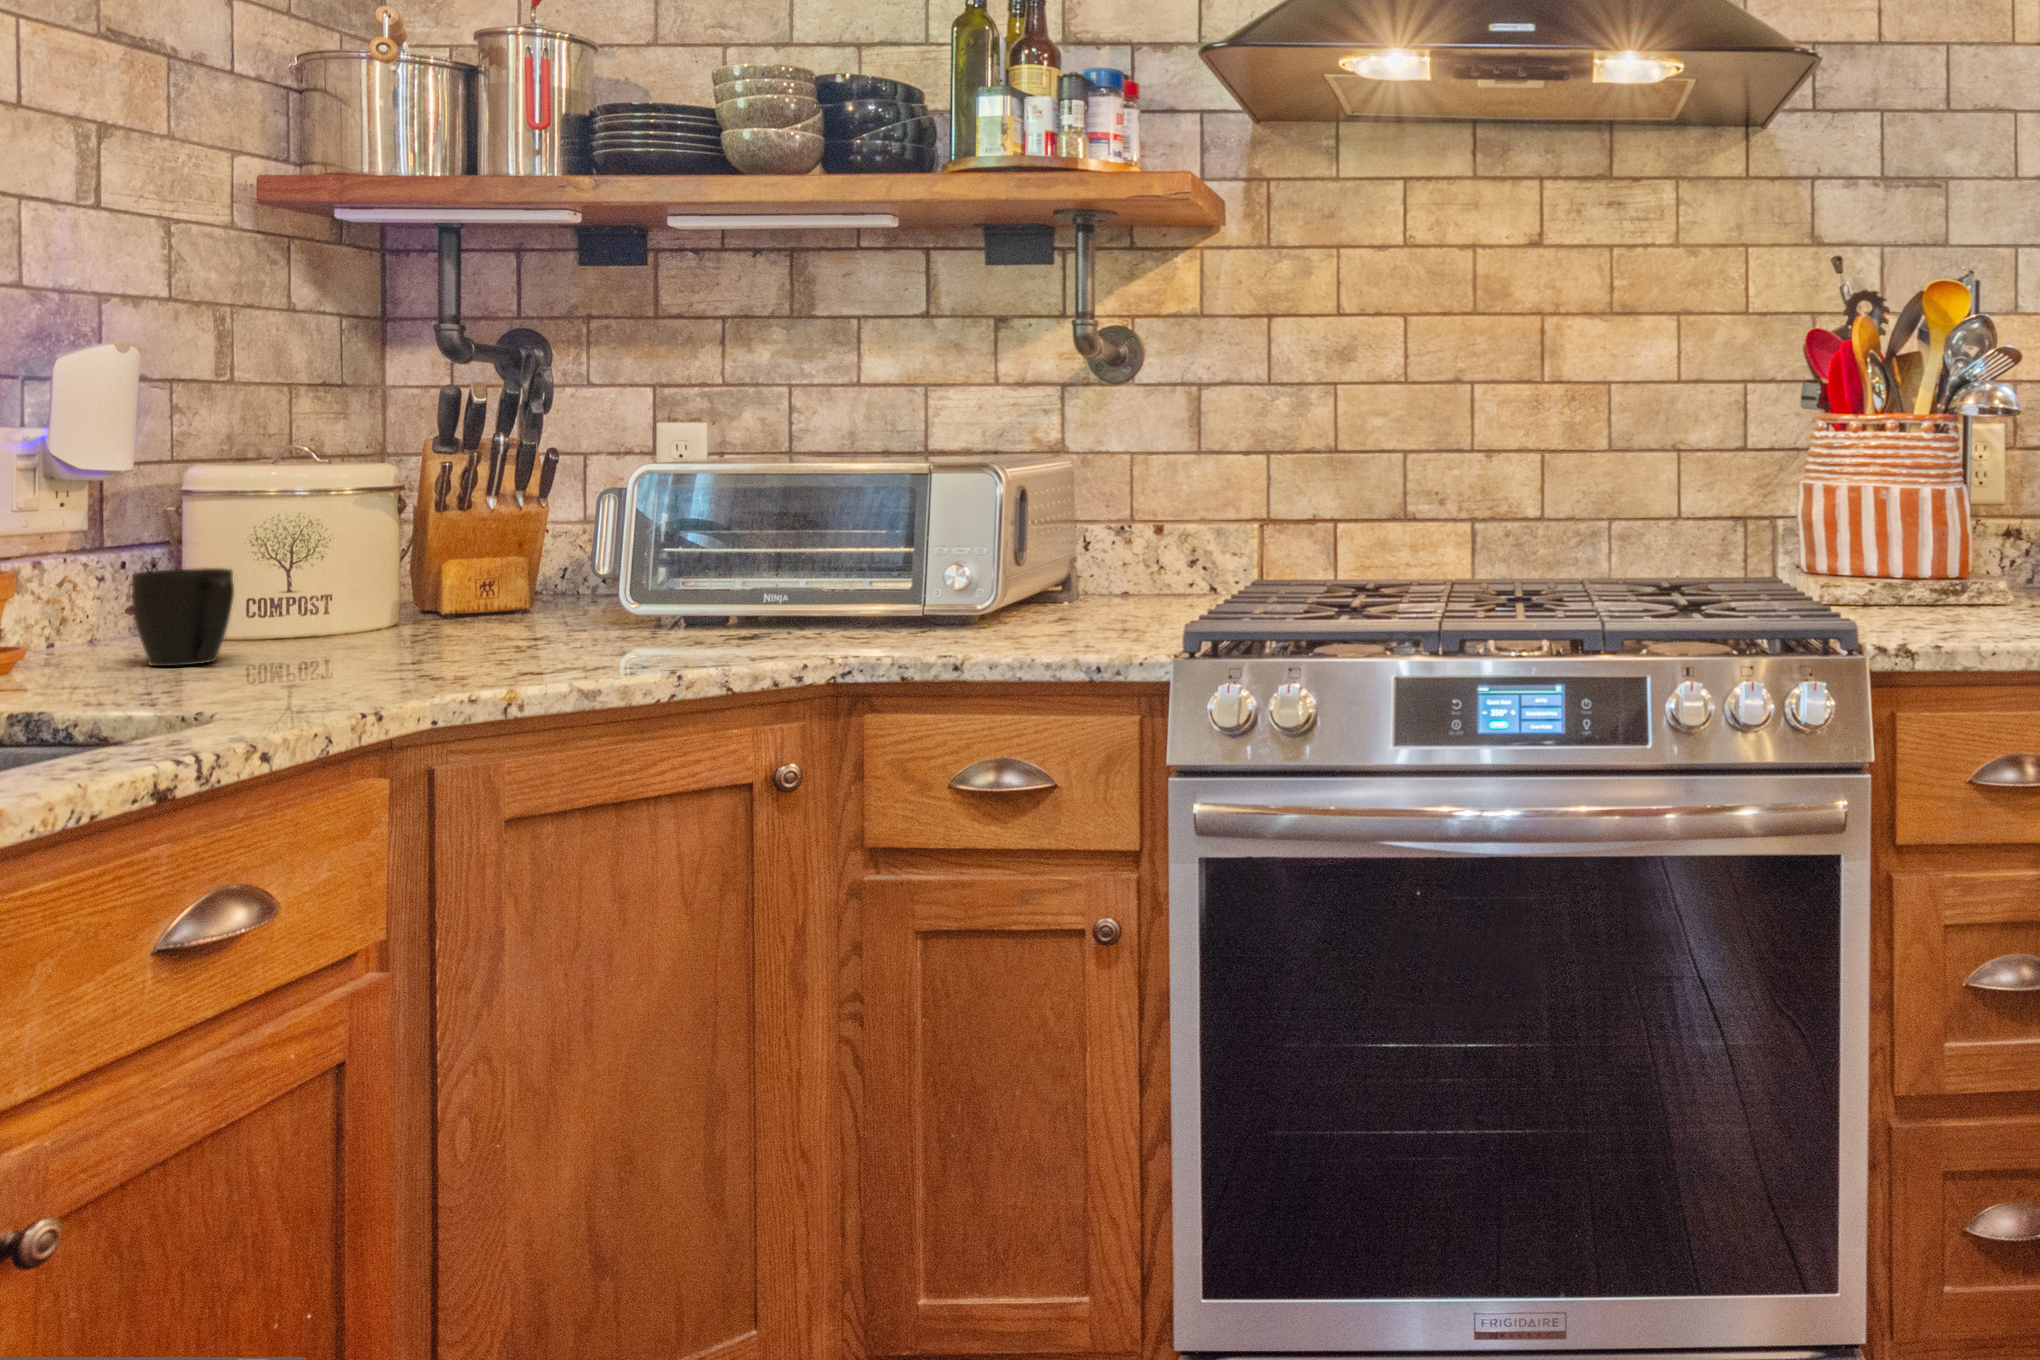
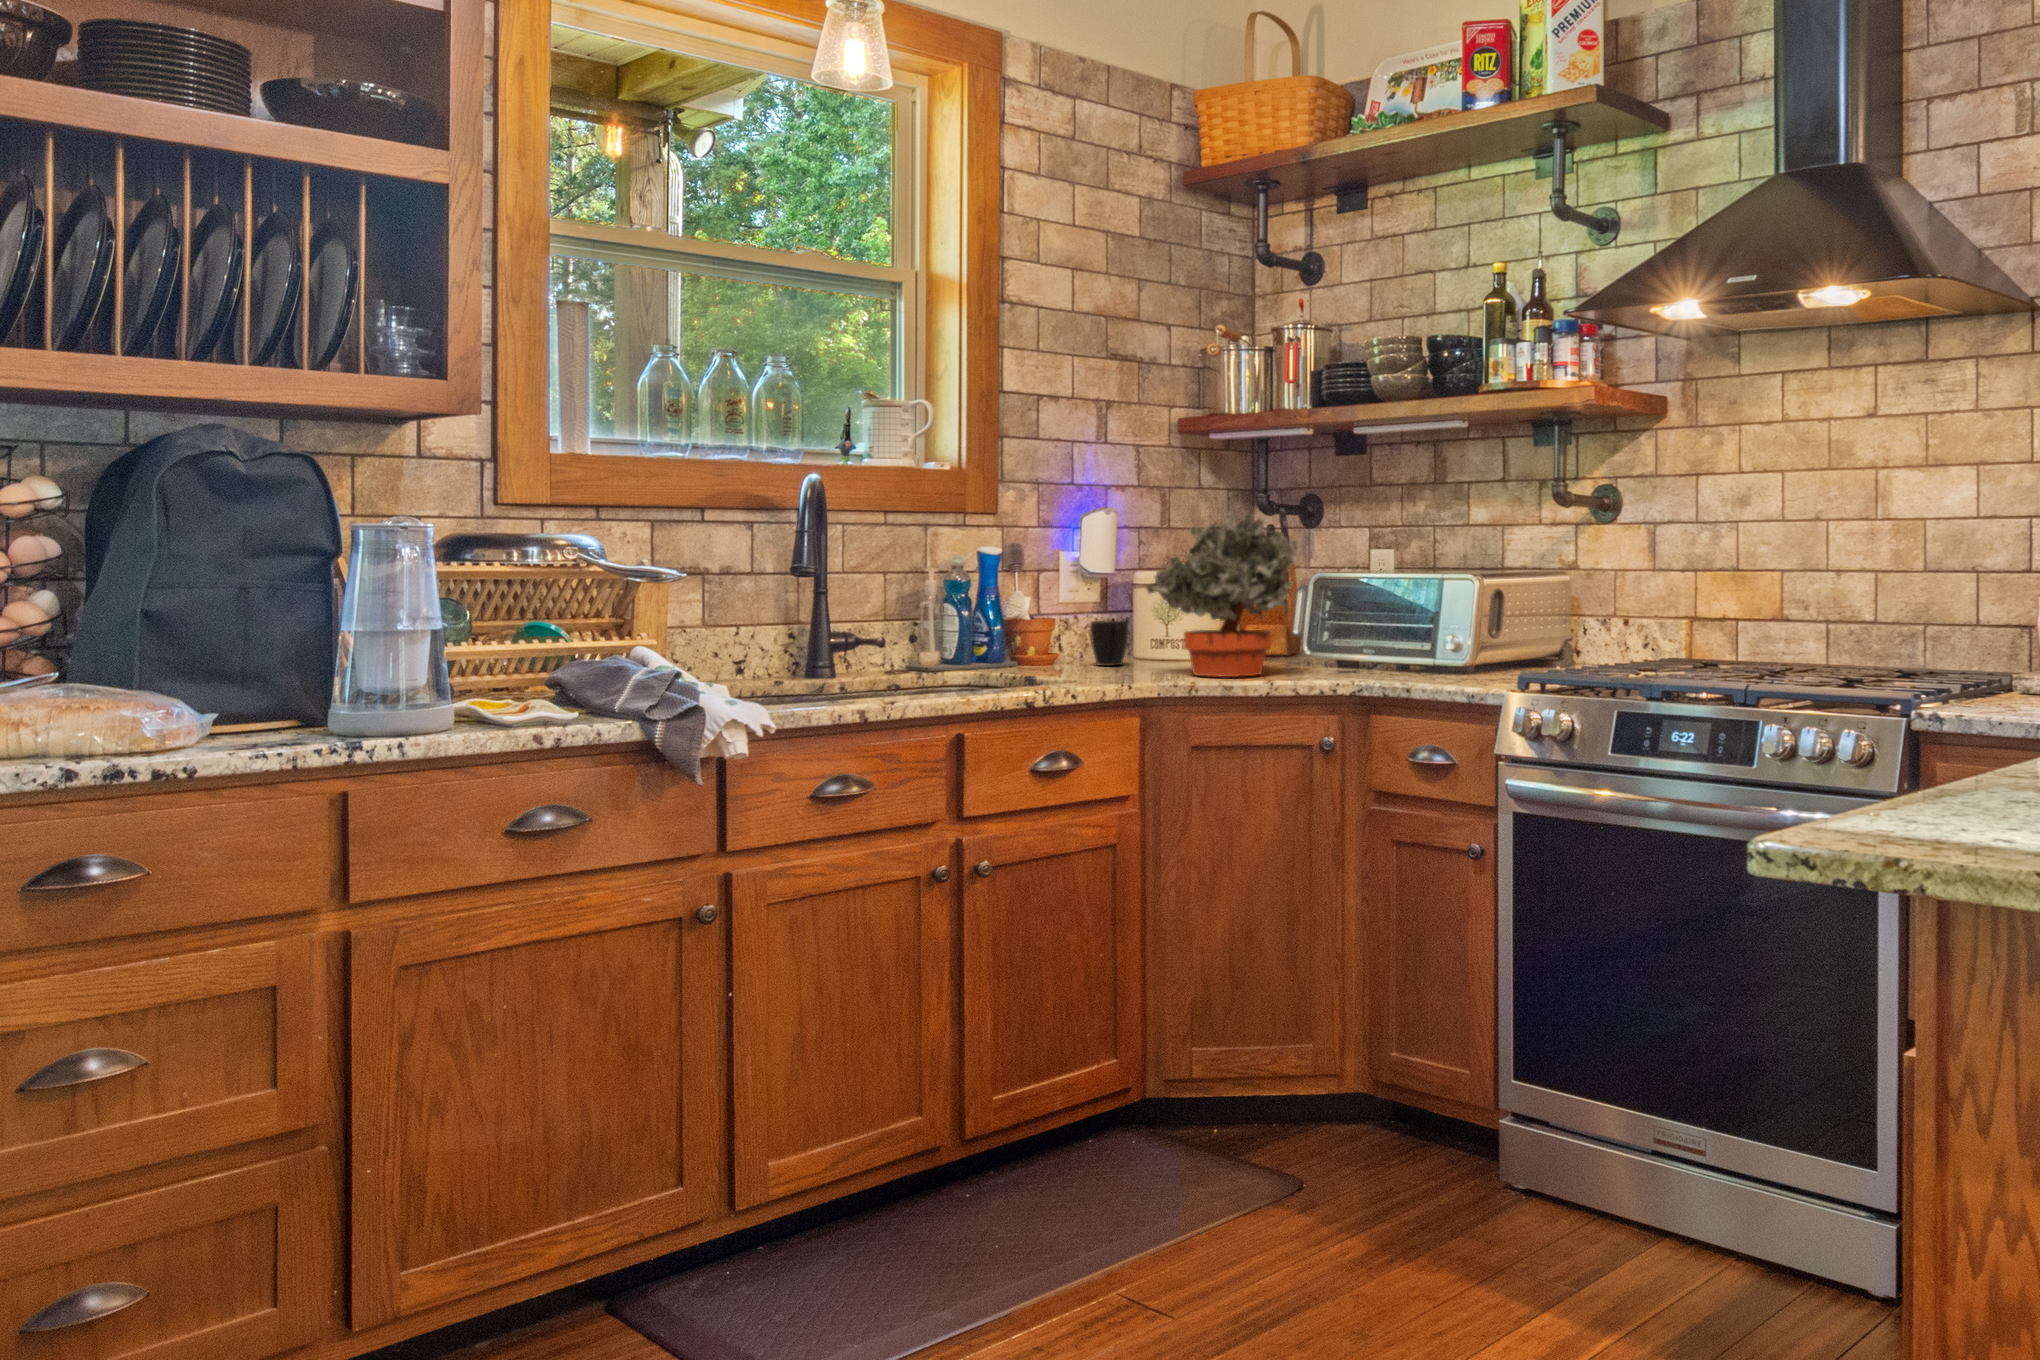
potted plant: none [331,337,673,673] -> present [1147,509,1298,677]

